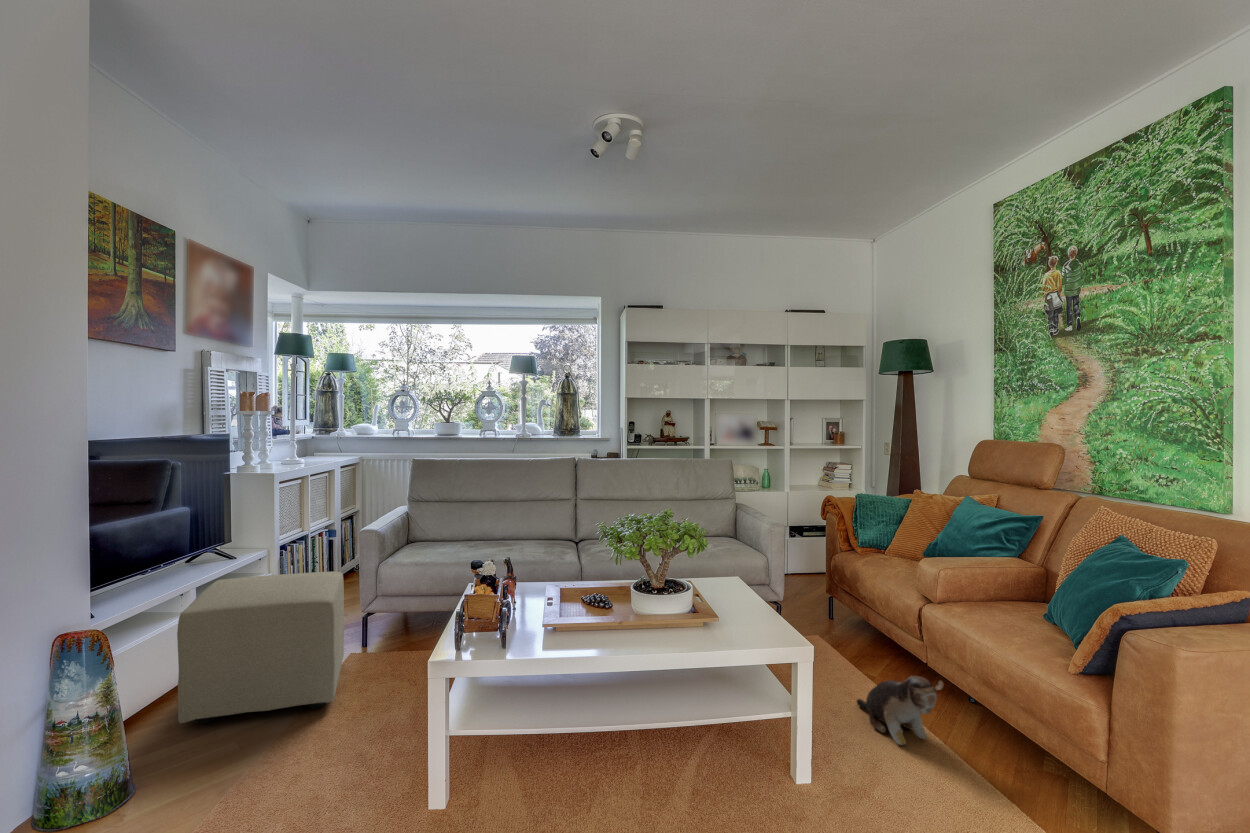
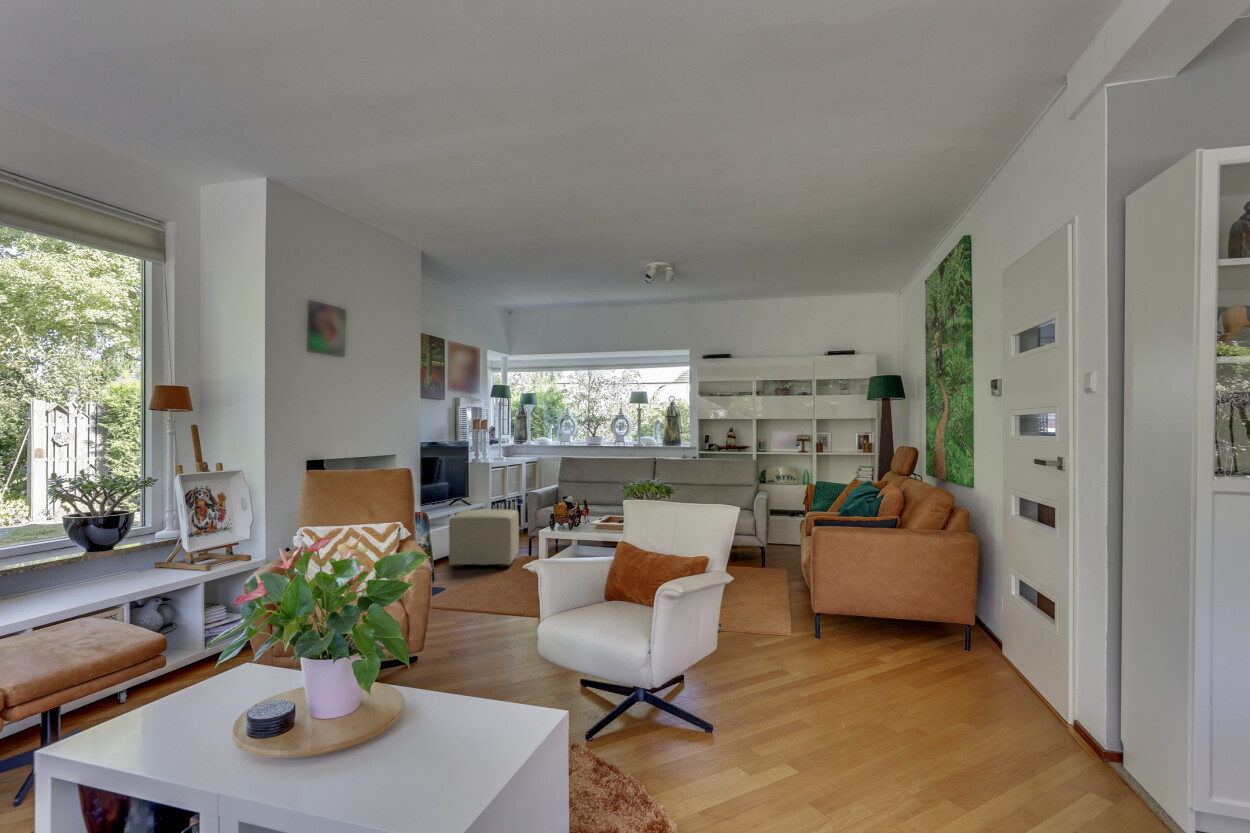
plush toy: present [857,676,943,745] -> none [755,561,777,595]

